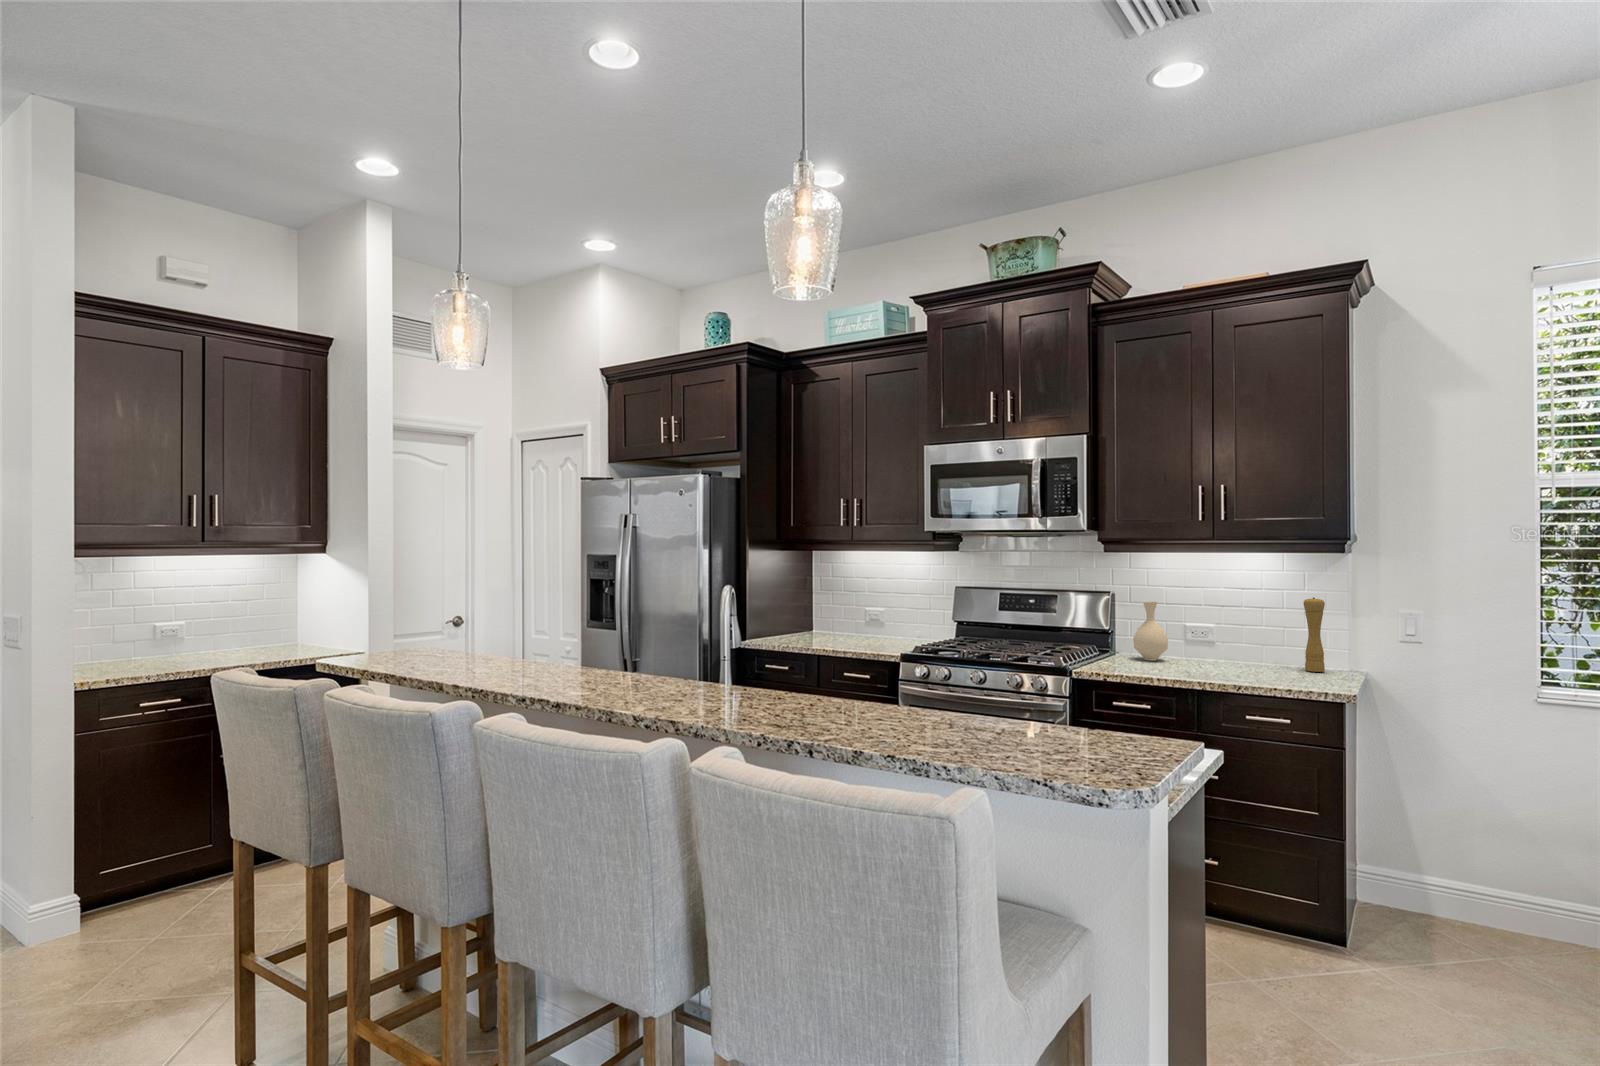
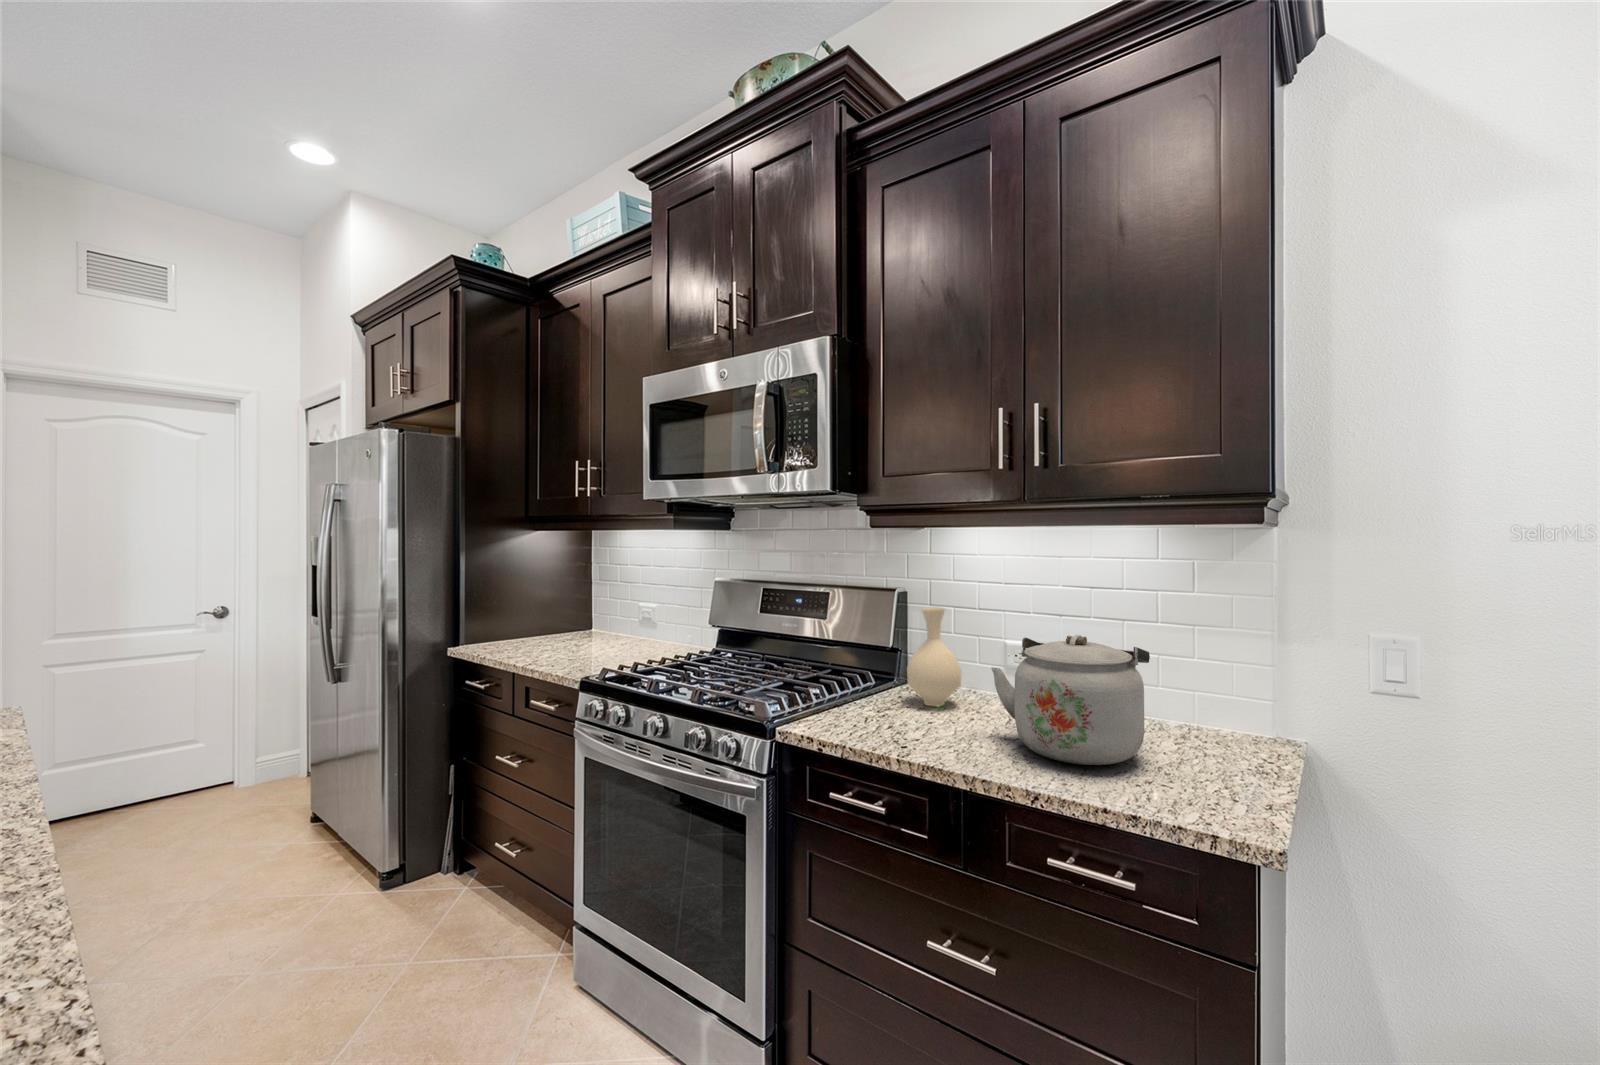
pepper mill: present [1304,598,1325,672] -> none [1189,607,1228,744]
kettle: none [1198,611,1286,677] -> present [991,635,1150,765]

